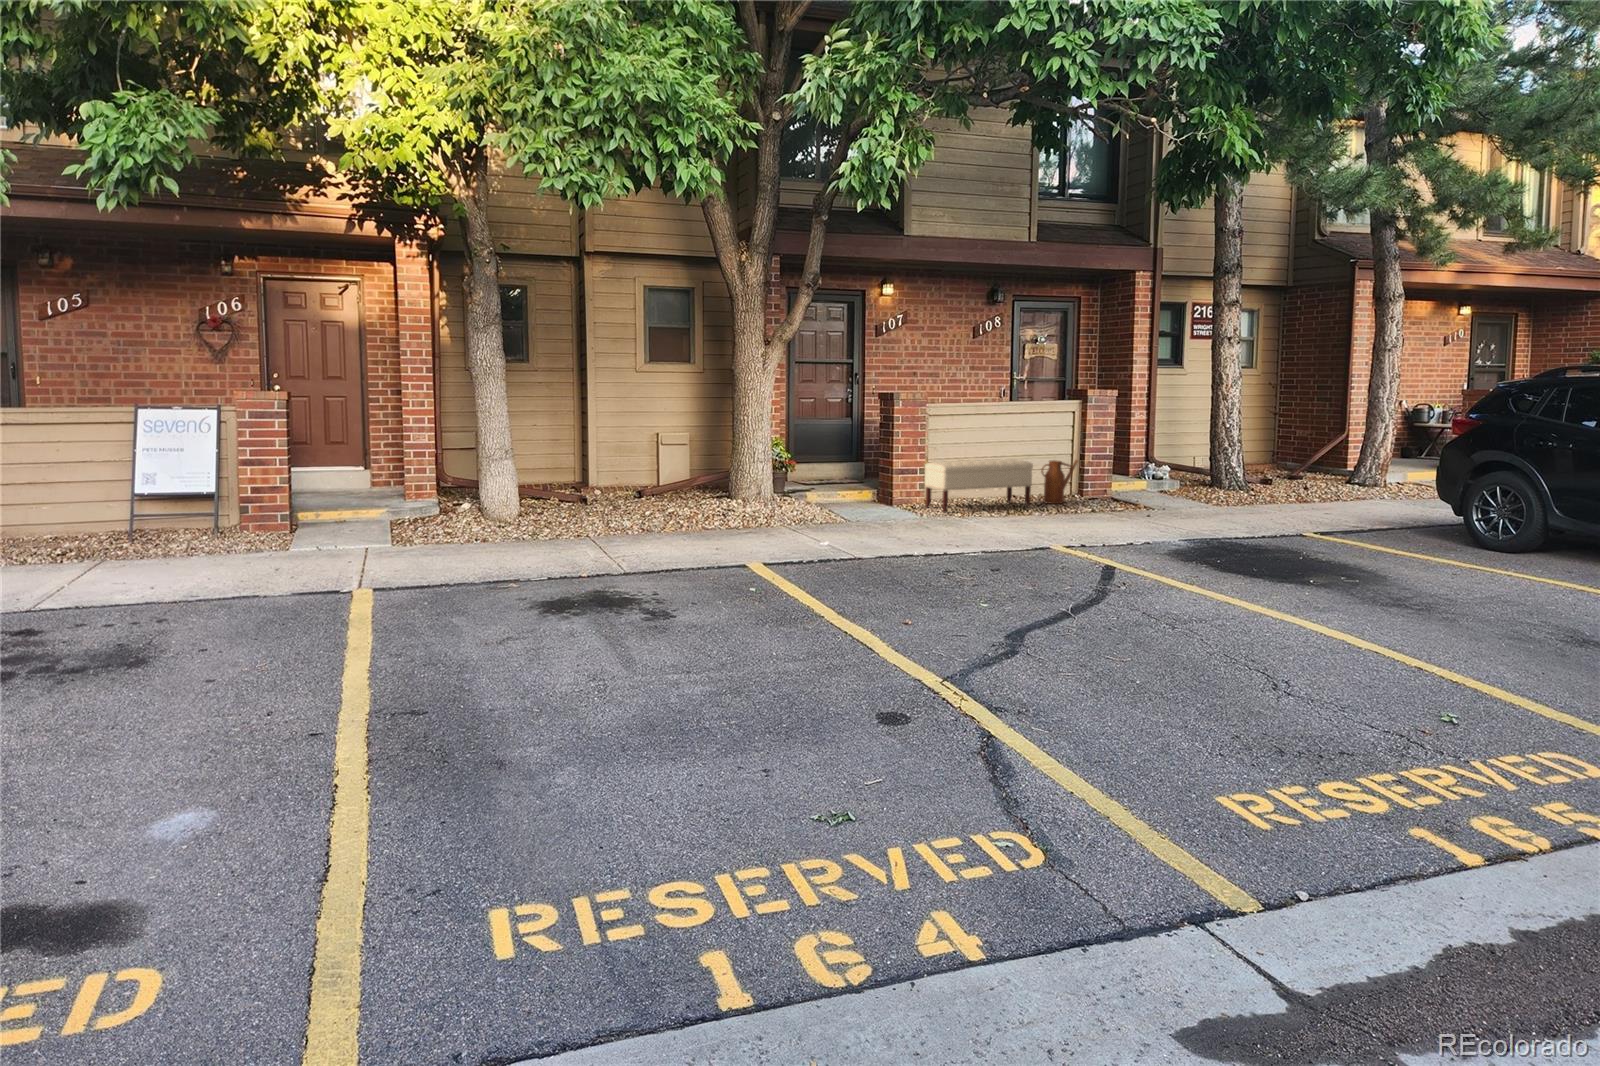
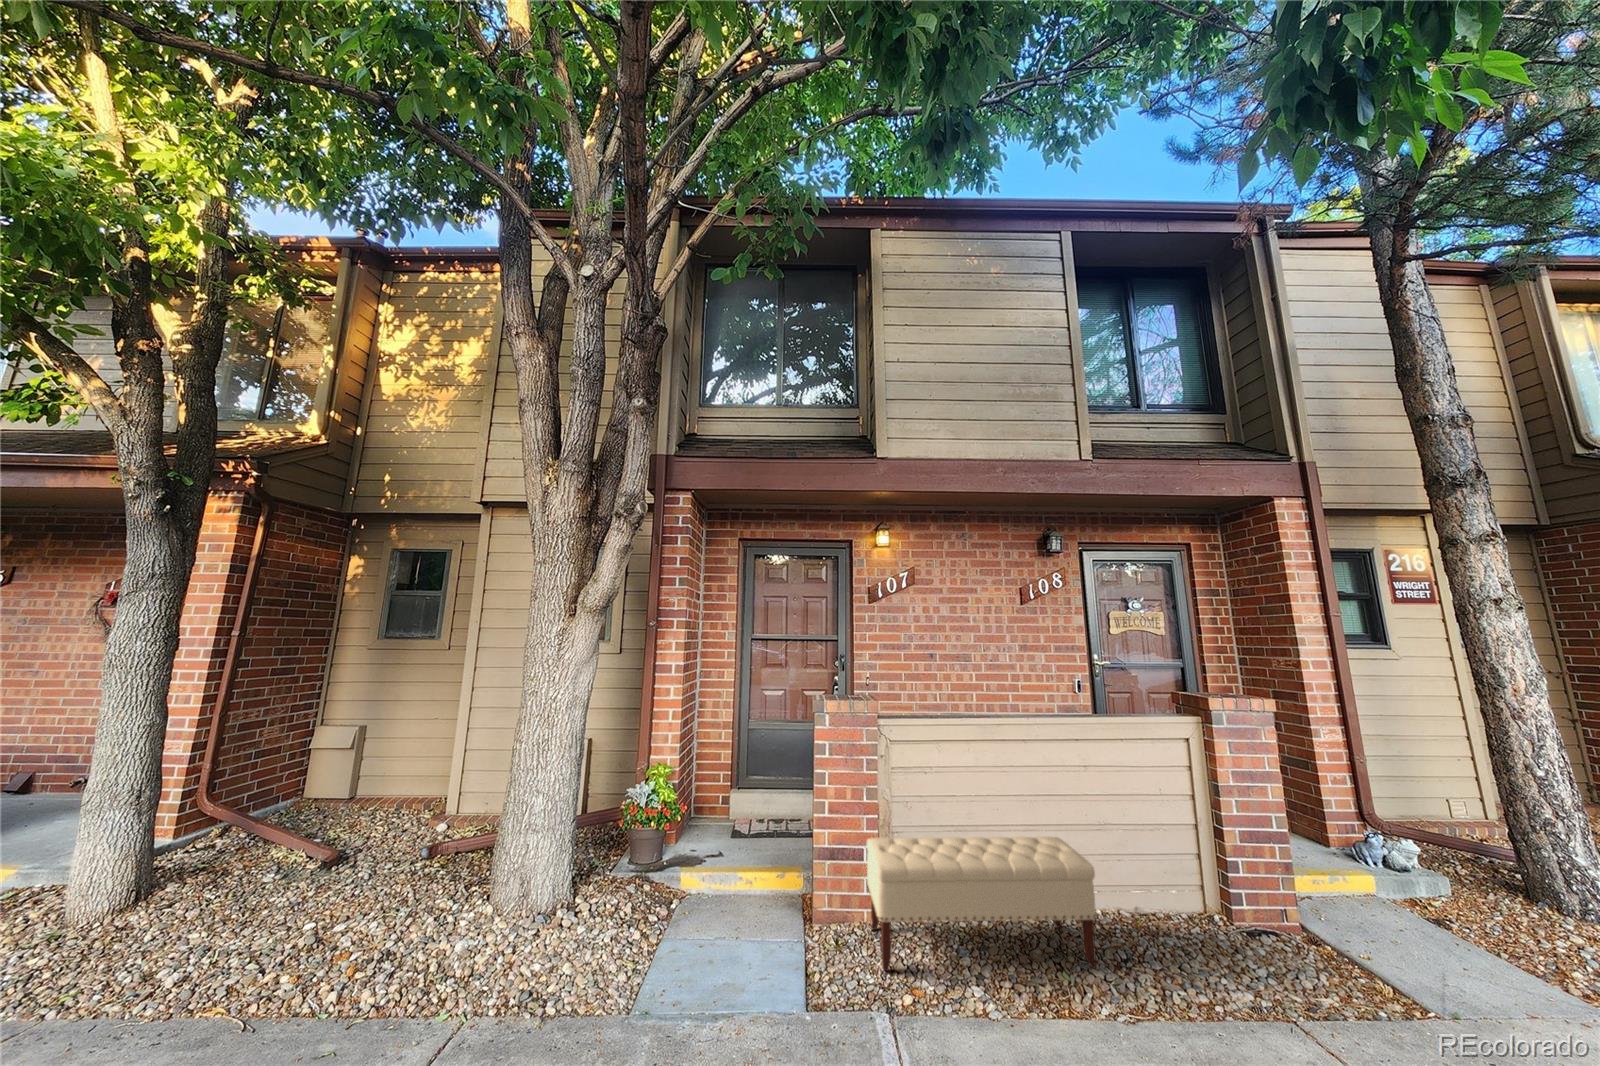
watering can: present [1041,460,1078,504] -> none [1124,843,1210,951]

